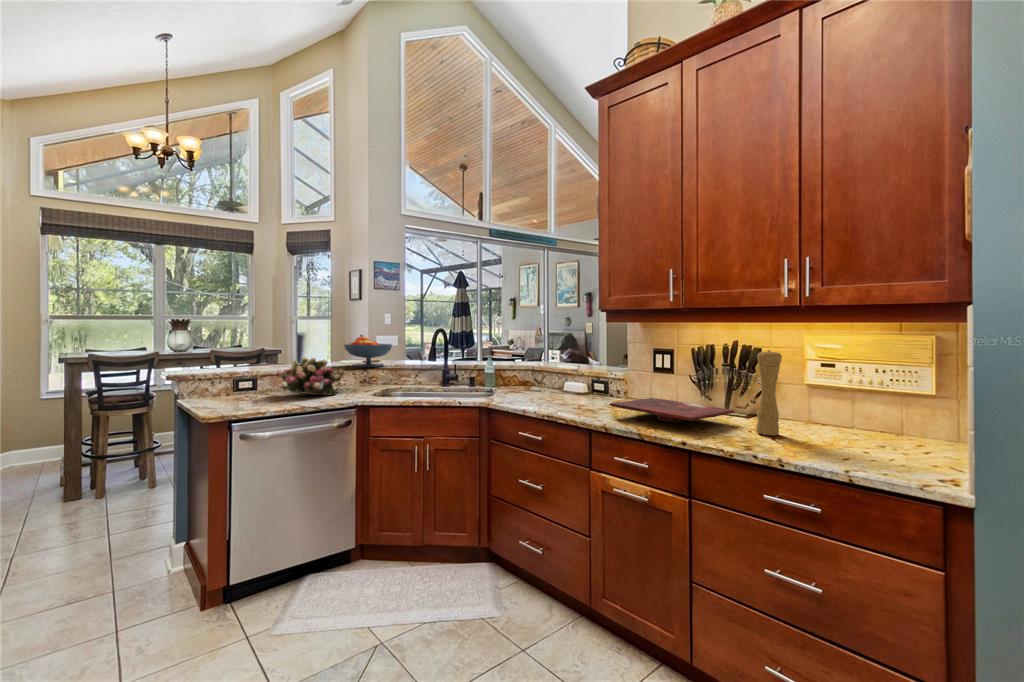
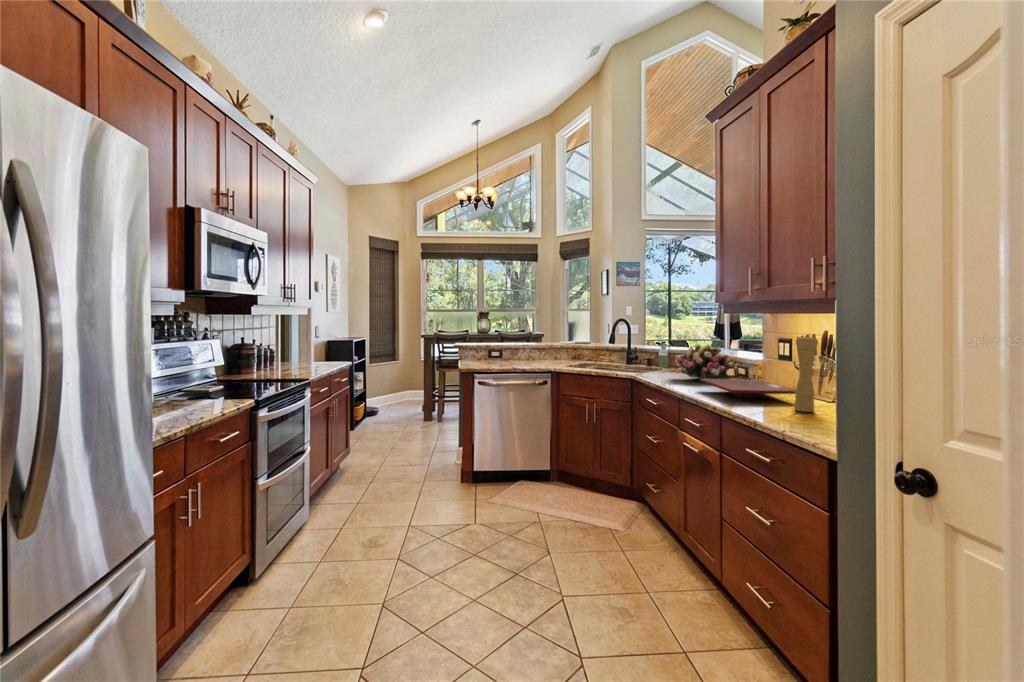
fruit bowl: present [344,337,392,367] -> none [561,324,597,347]
flower arrangement: present [277,357,344,395] -> present [675,344,737,379]

